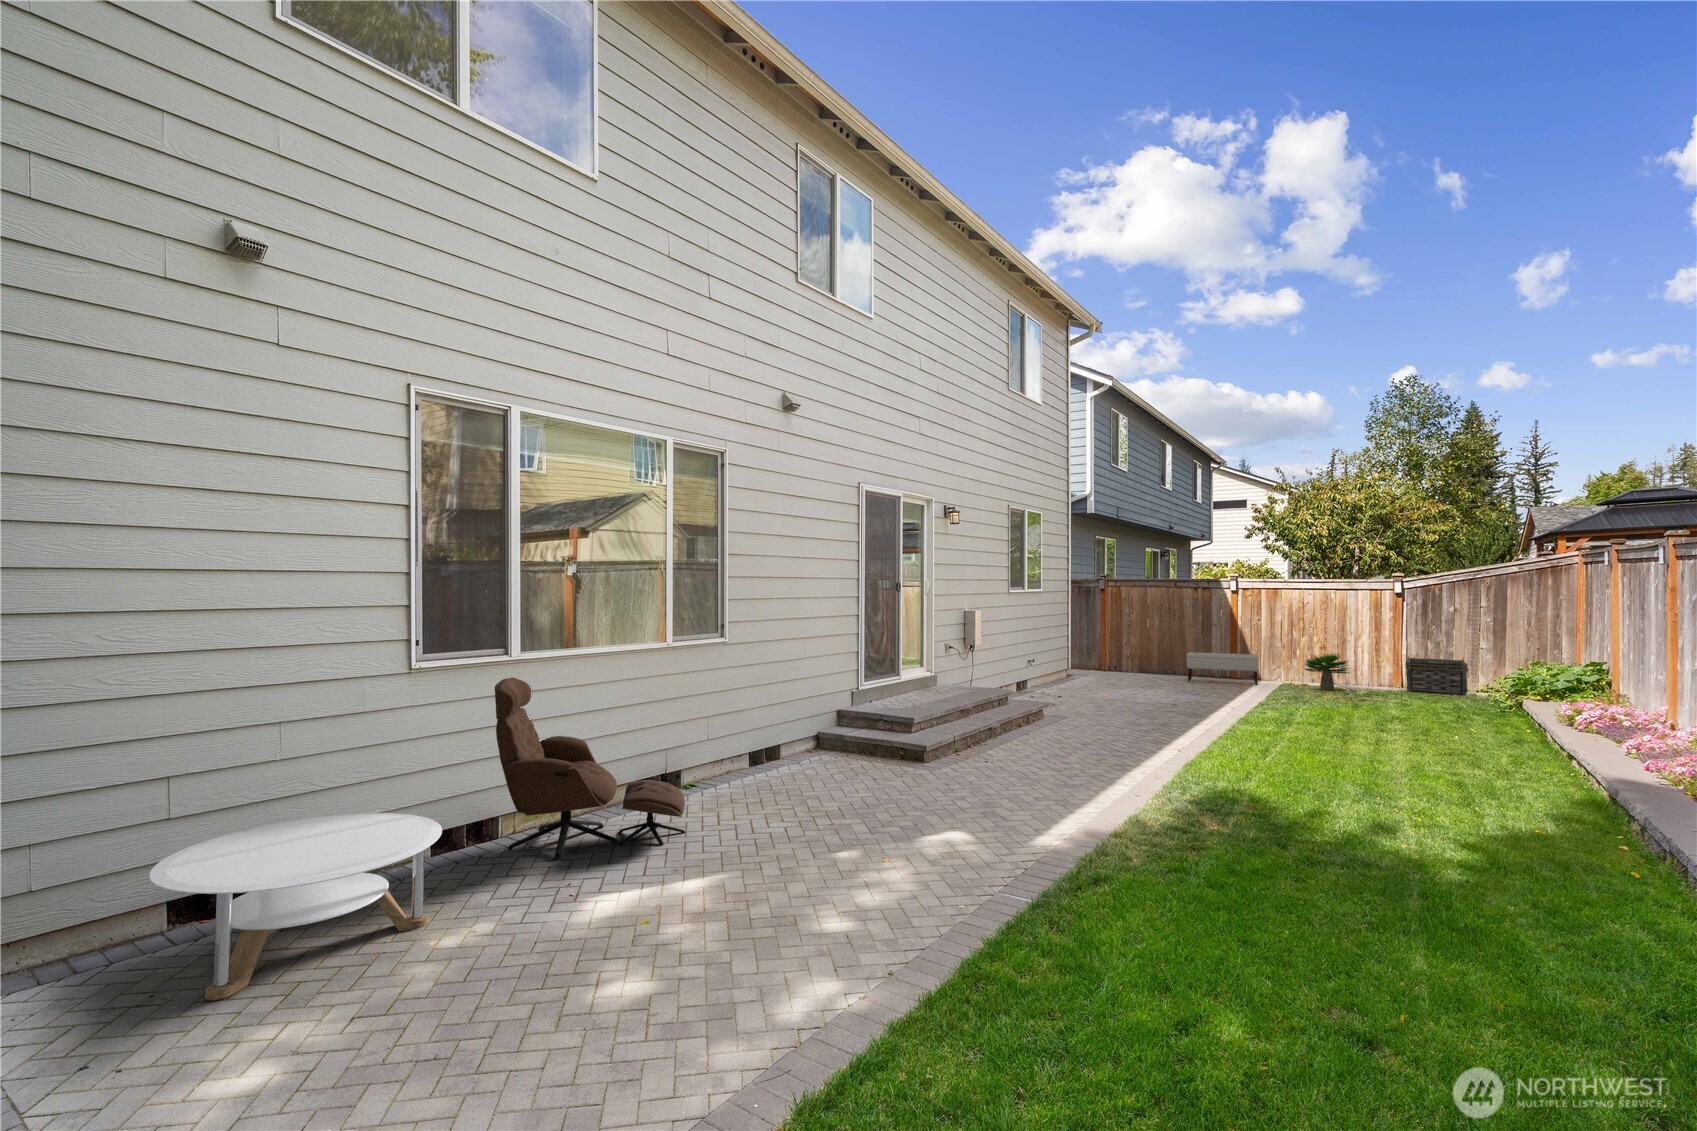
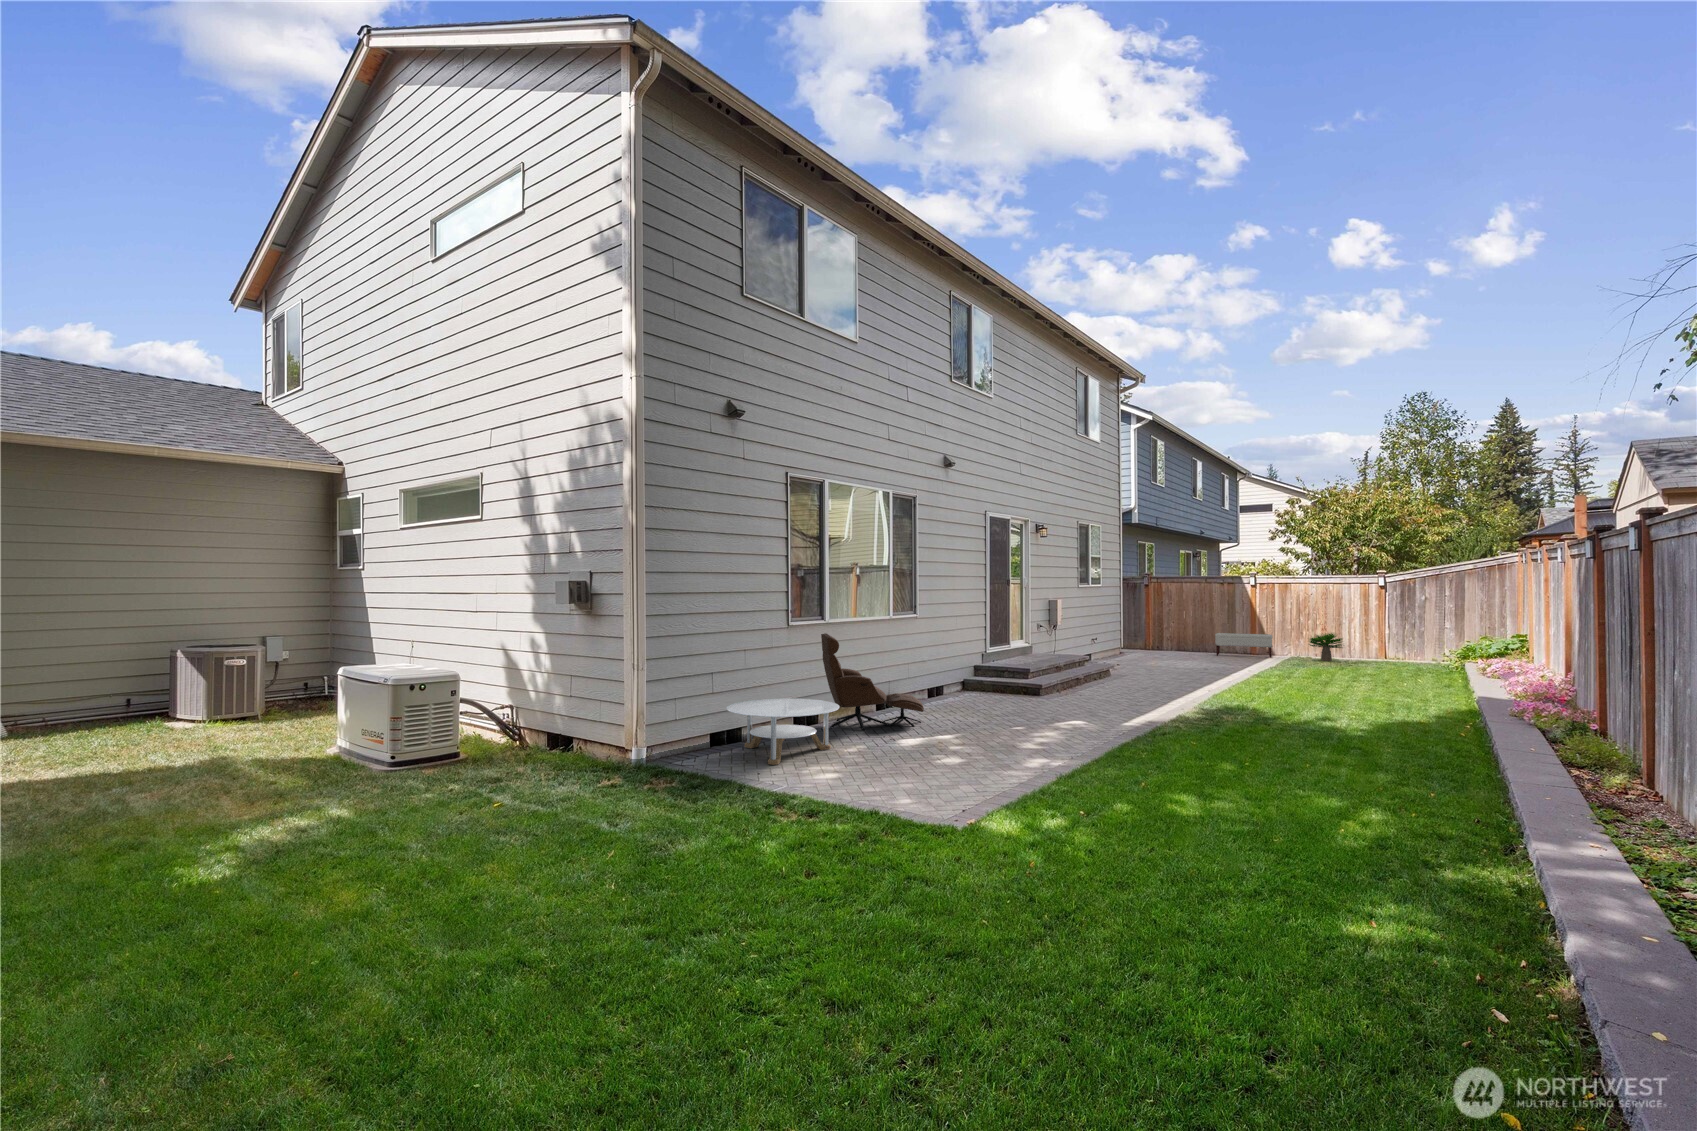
basket: present [1406,657,1469,695] -> none [1386,634,1436,663]

